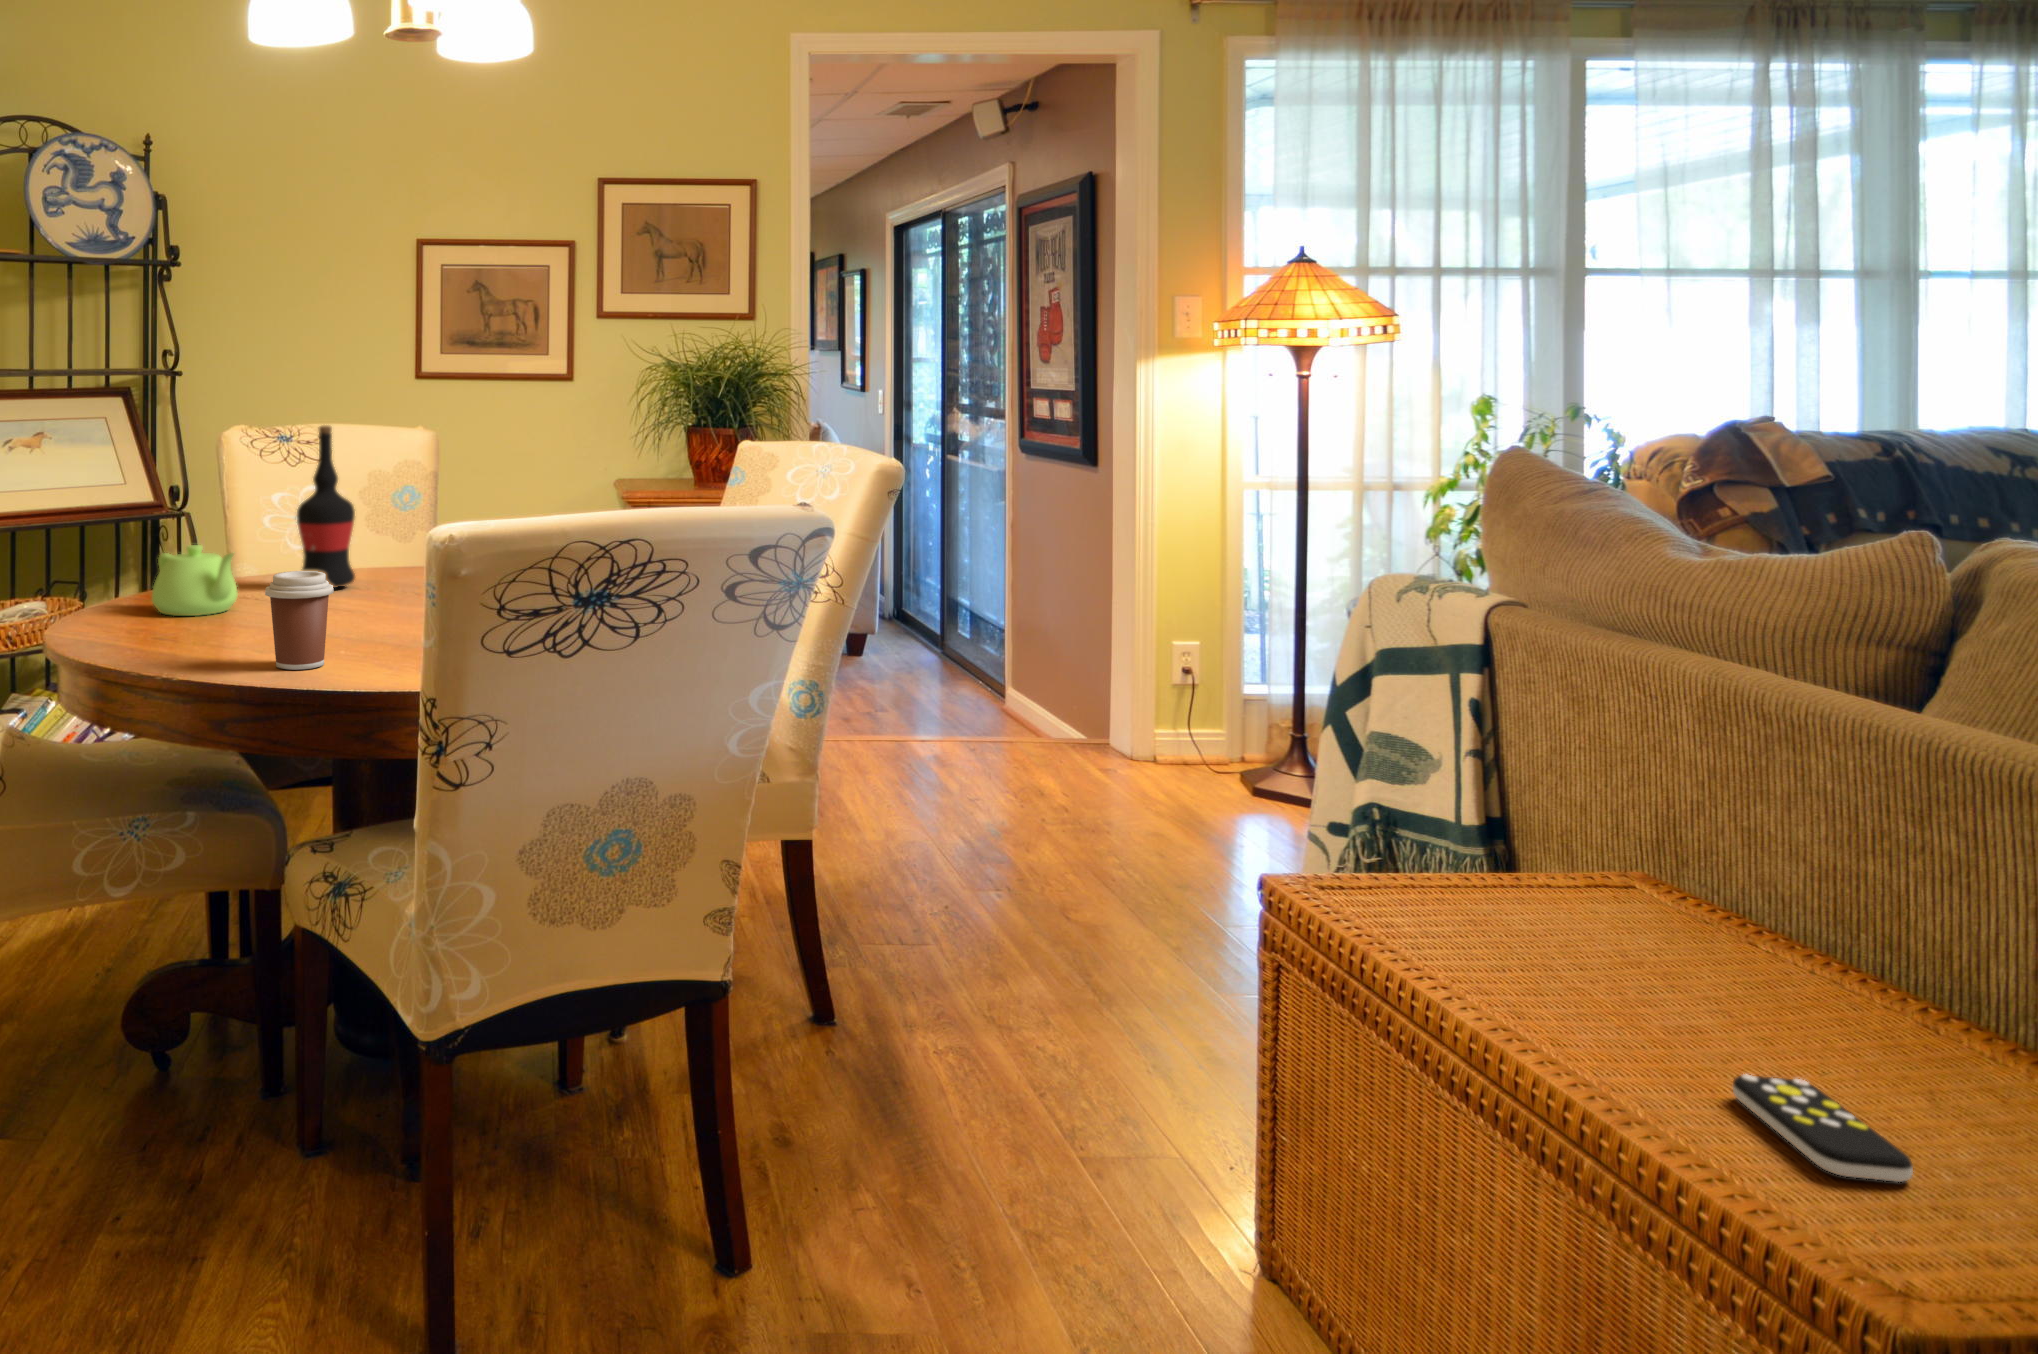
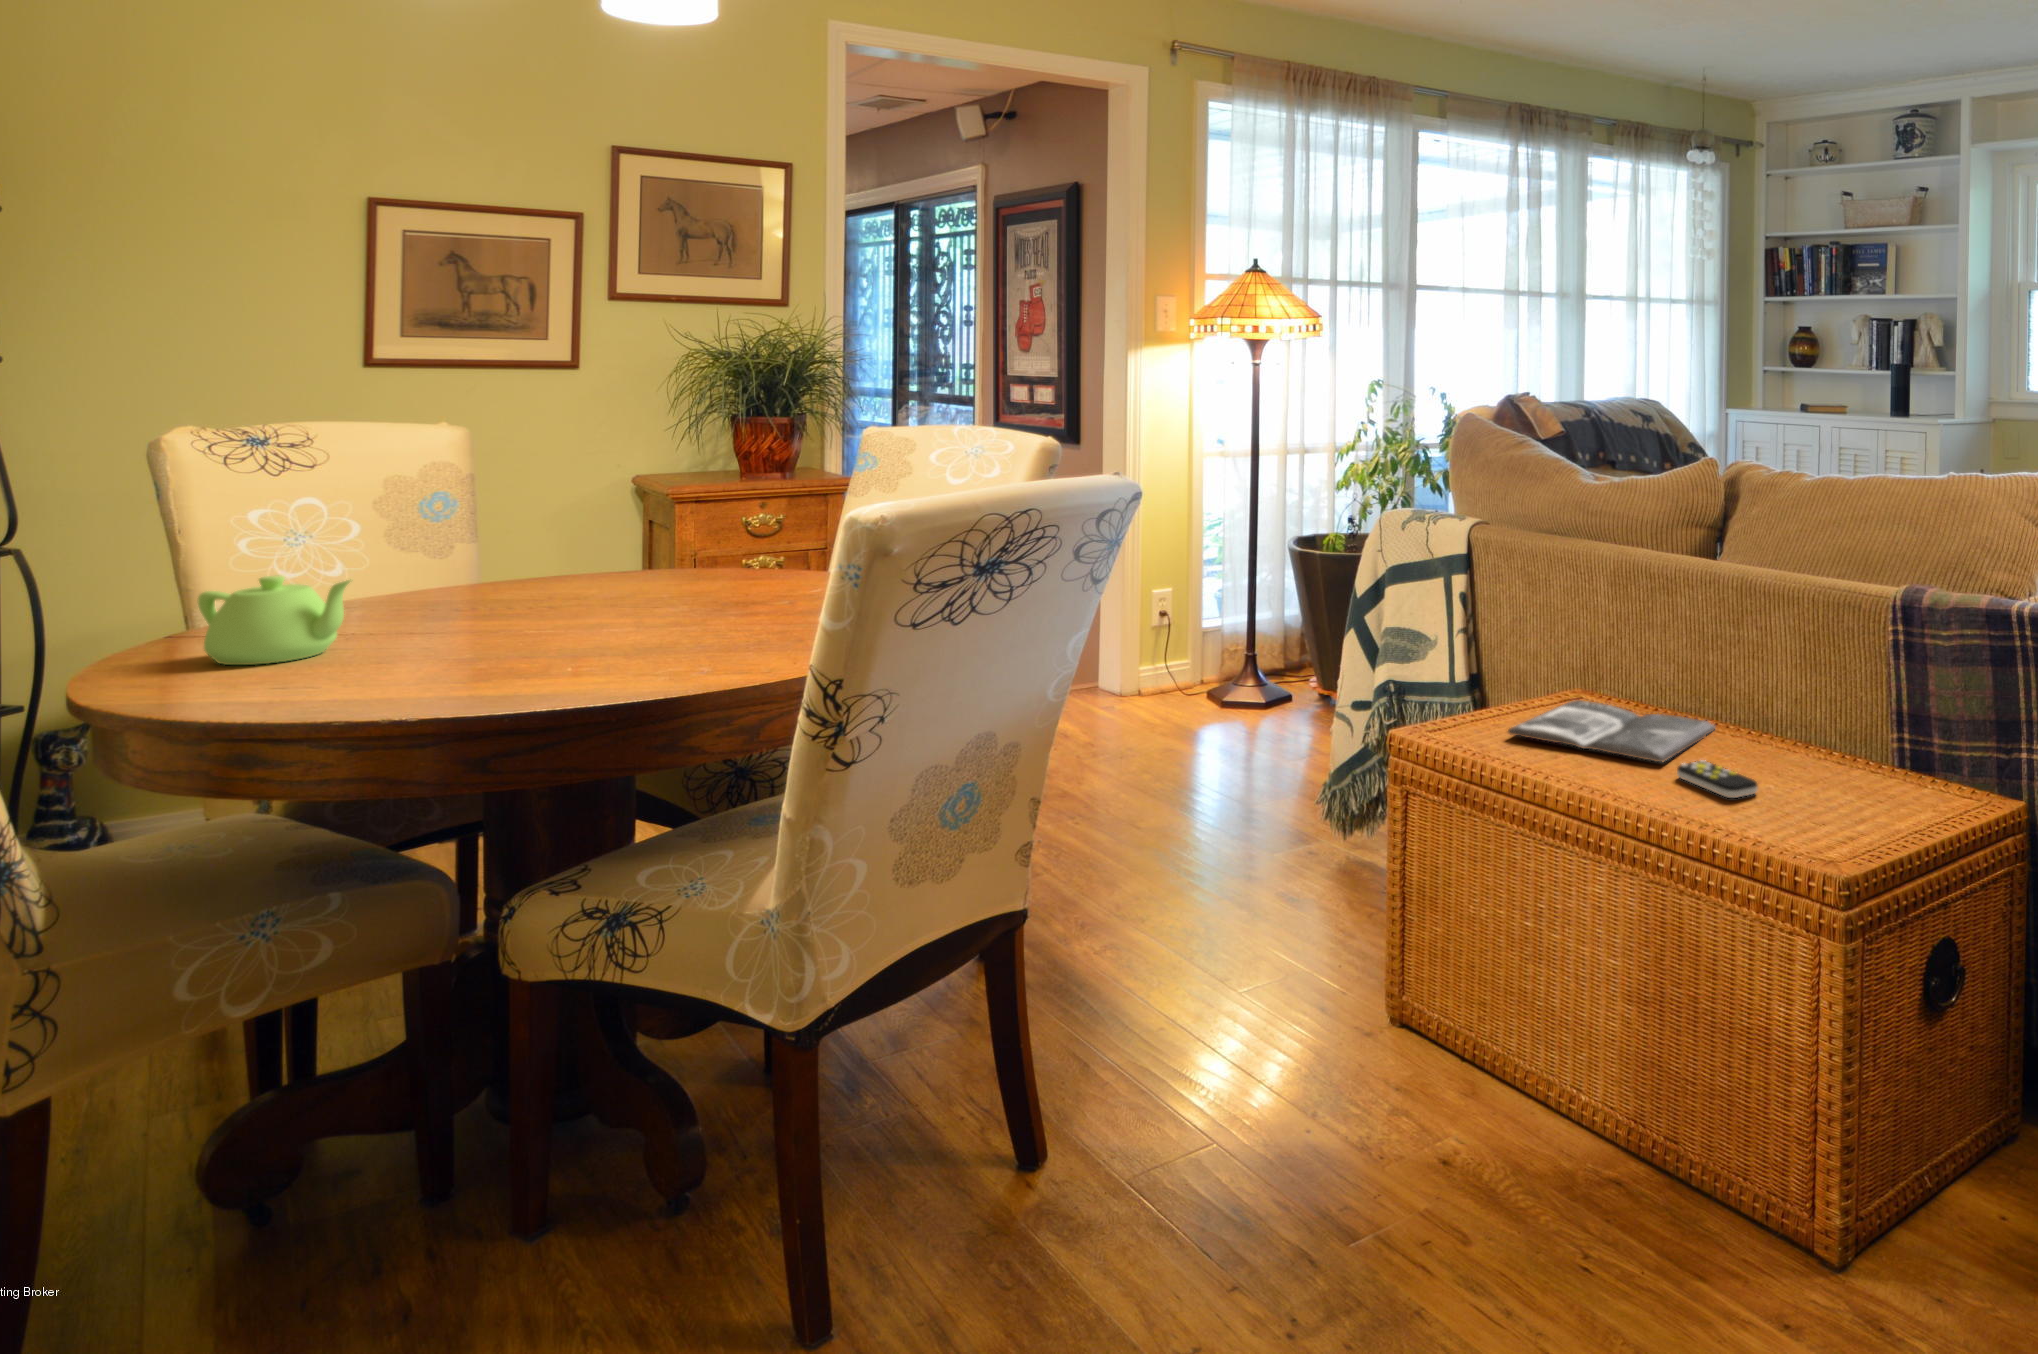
wine bottle: present [297,425,355,587] -> none [367,424,450,617]
coffee cup: present [265,571,334,670] -> none [523,582,609,690]
magazine: none [1440,906,1897,1060] -> present [1508,700,1716,762]

